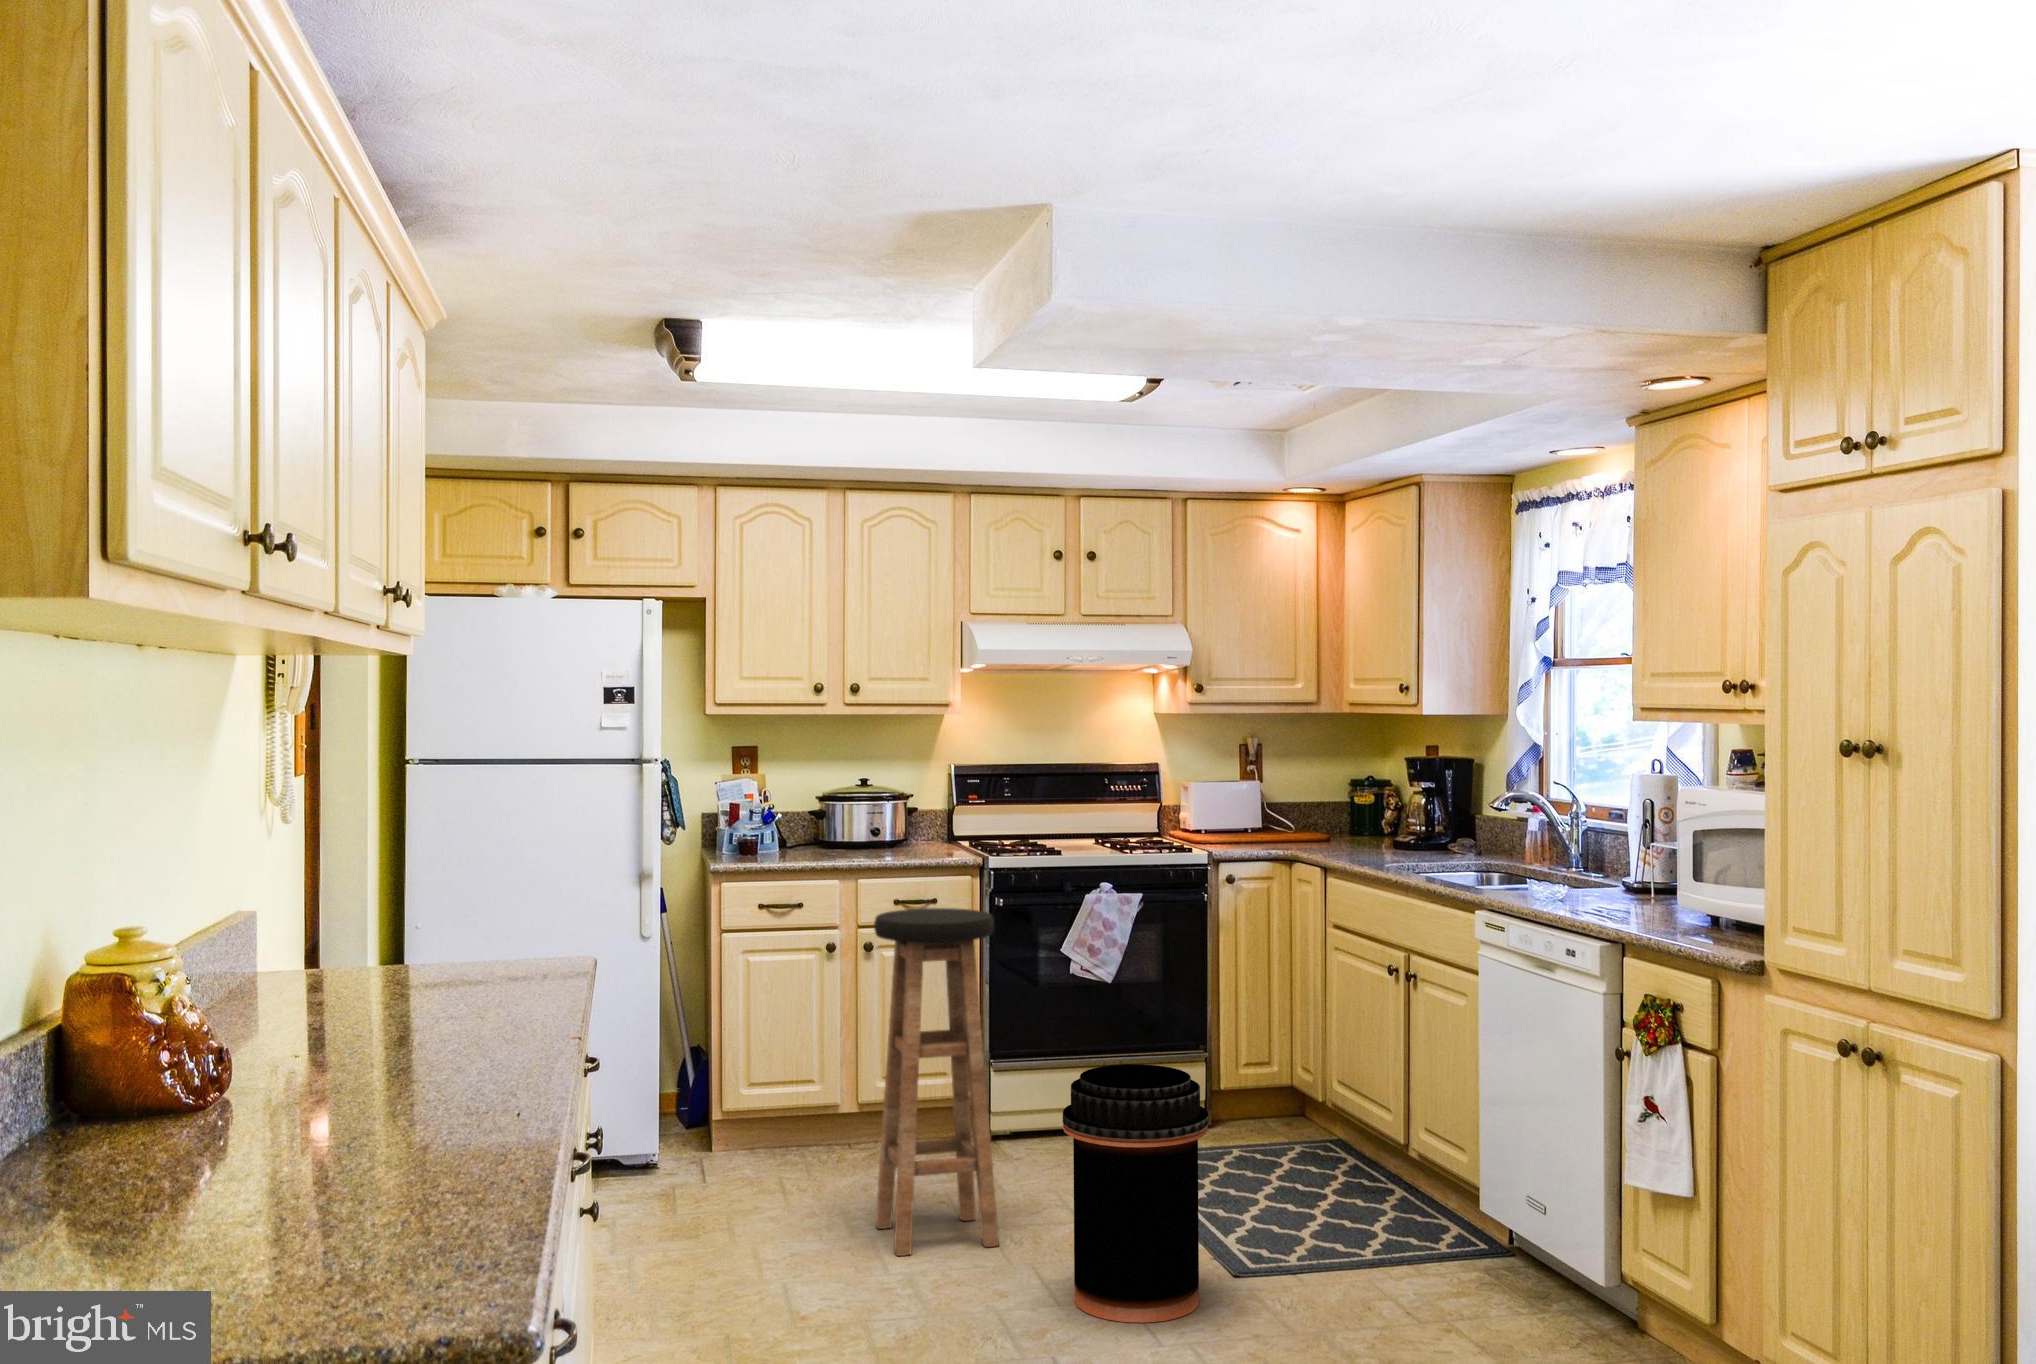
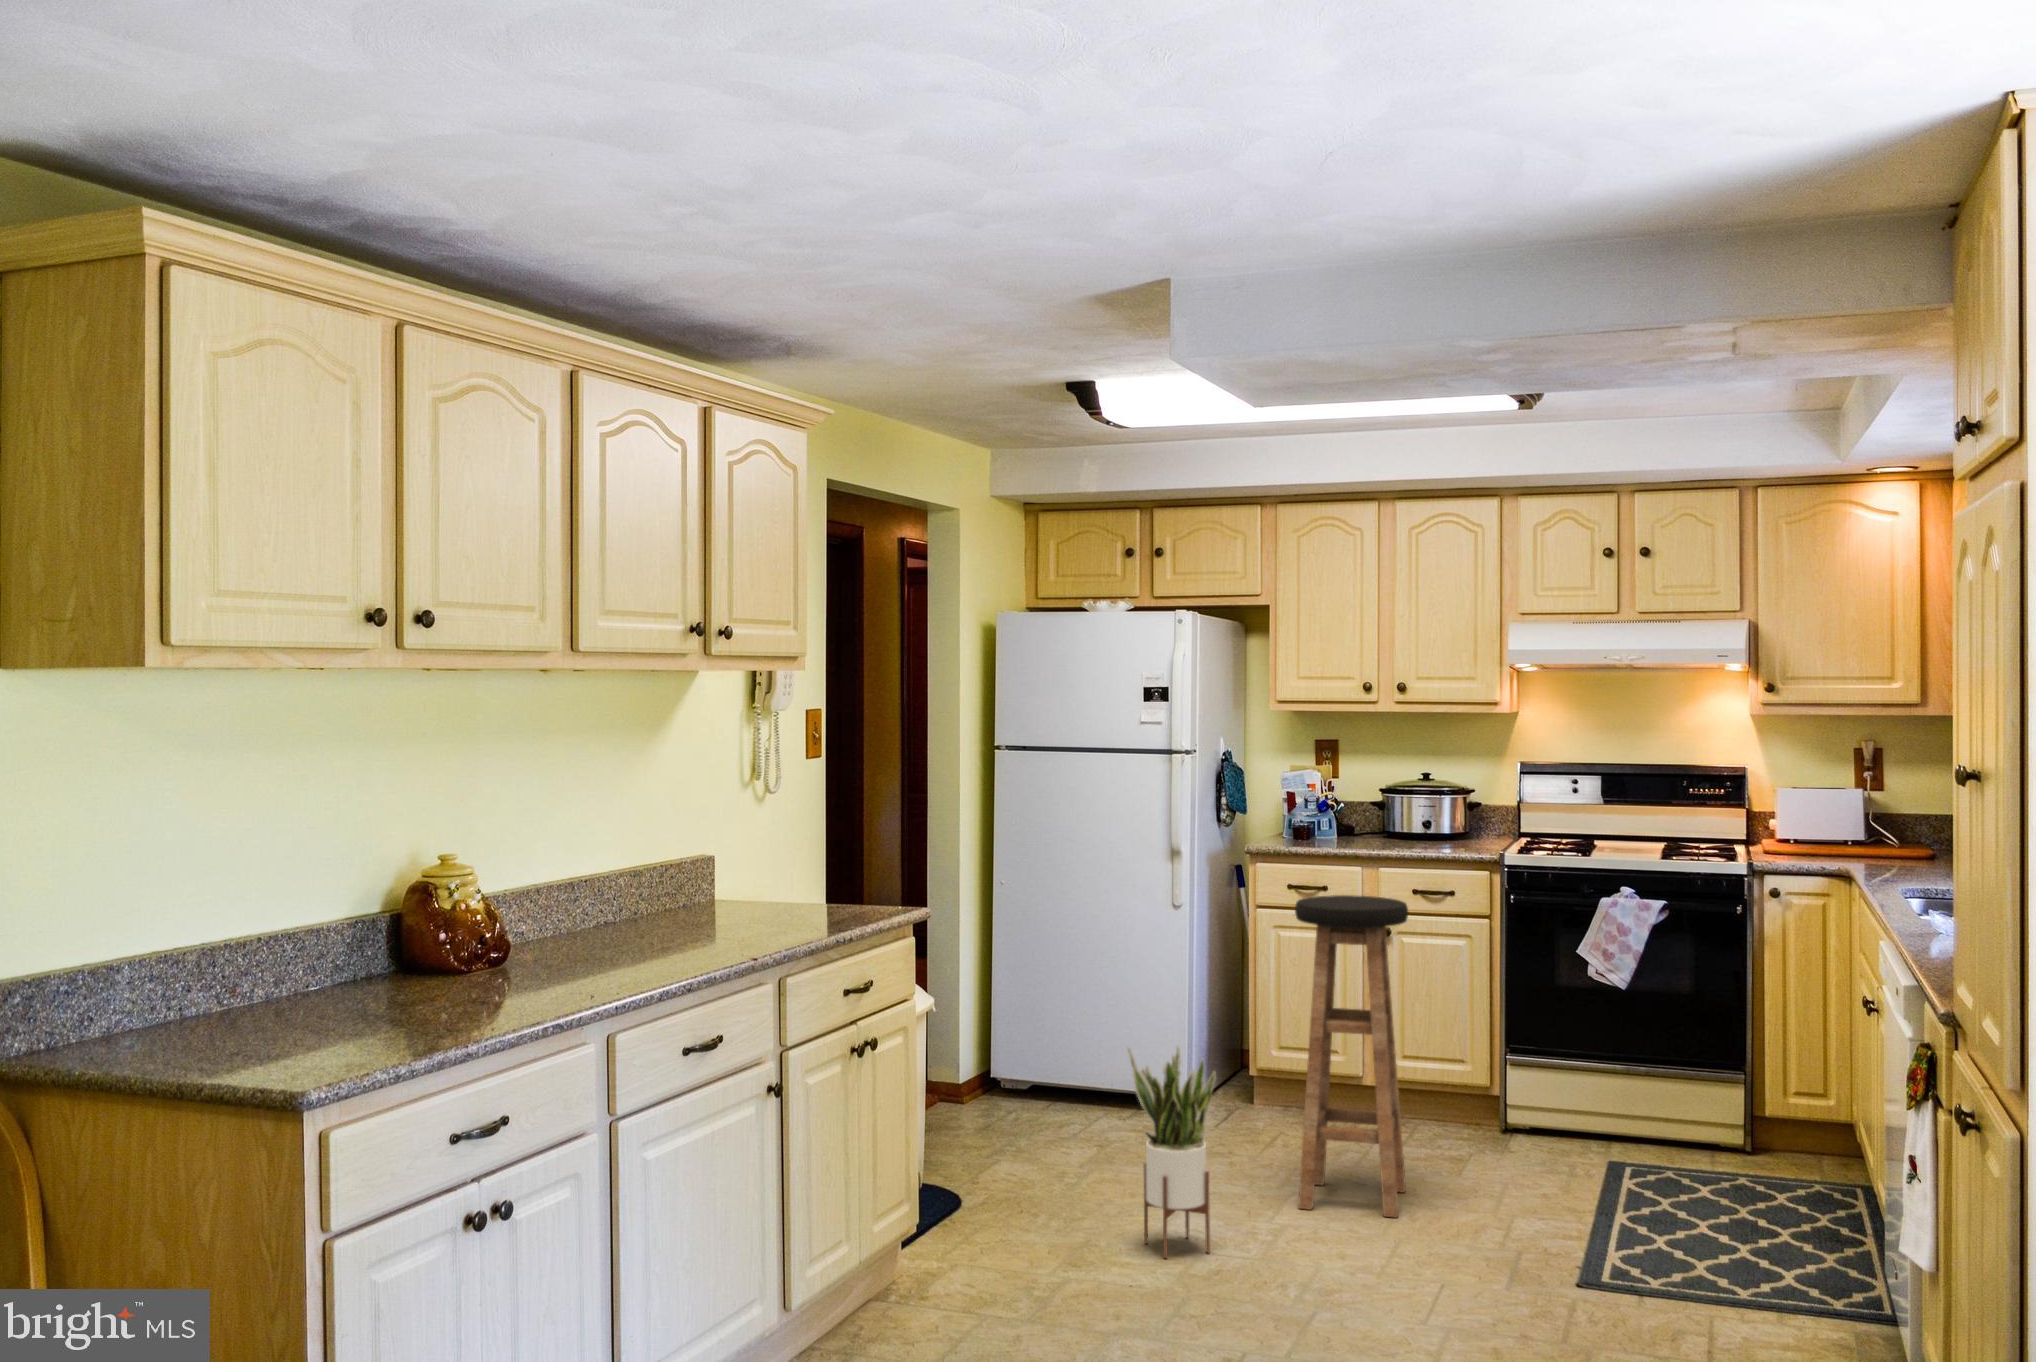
trash can: present [1063,1064,1209,1323] -> none [1388,1058,1533,1309]
potted plant: none [778,1091,868,1338] -> present [1127,1046,1216,1259]

